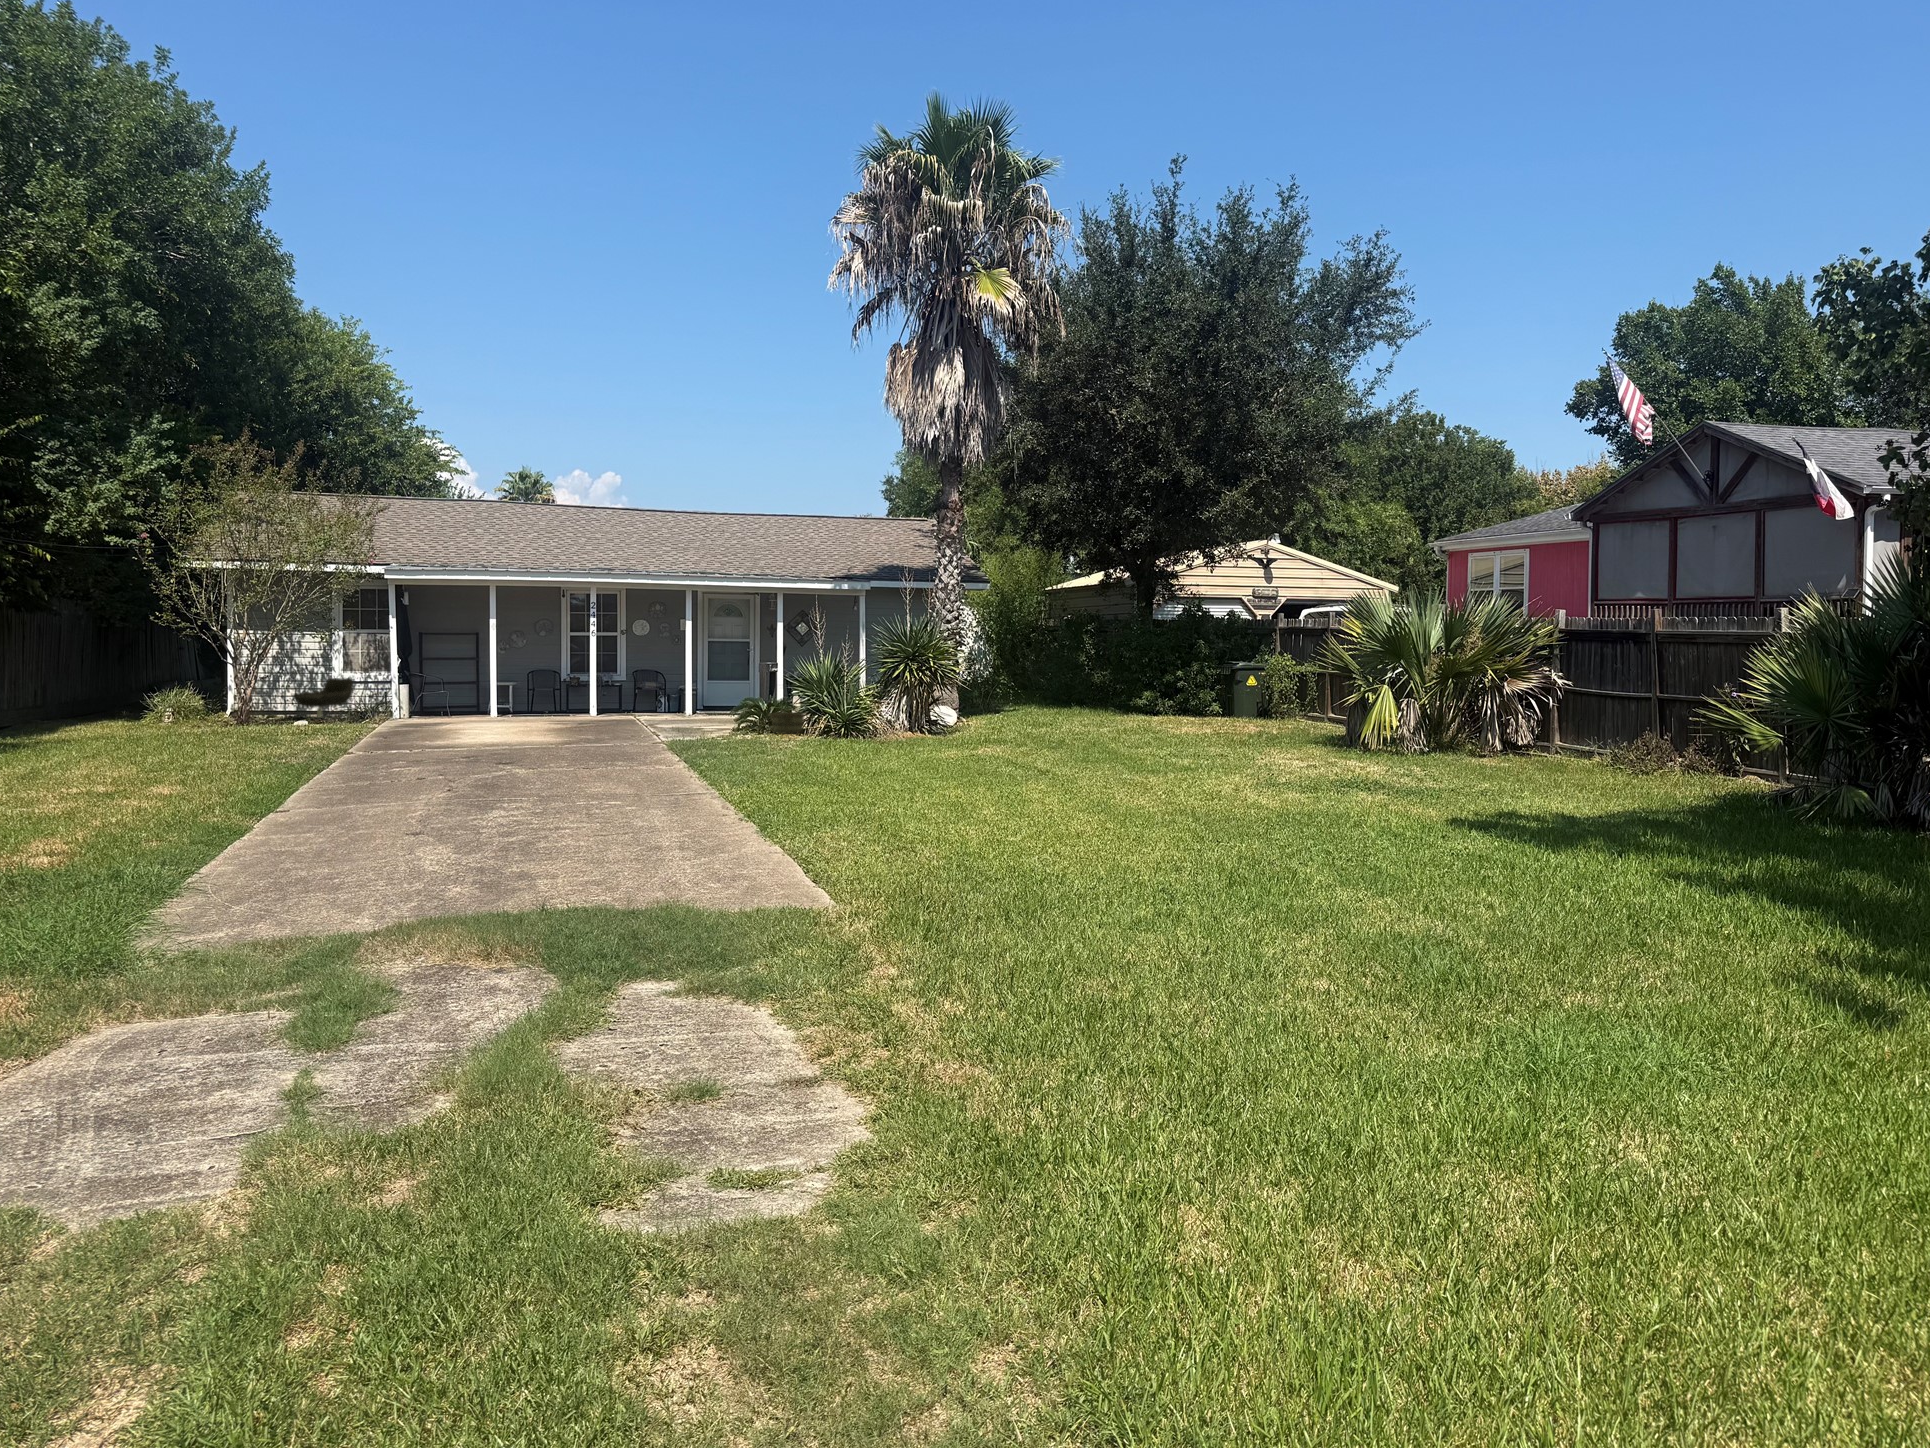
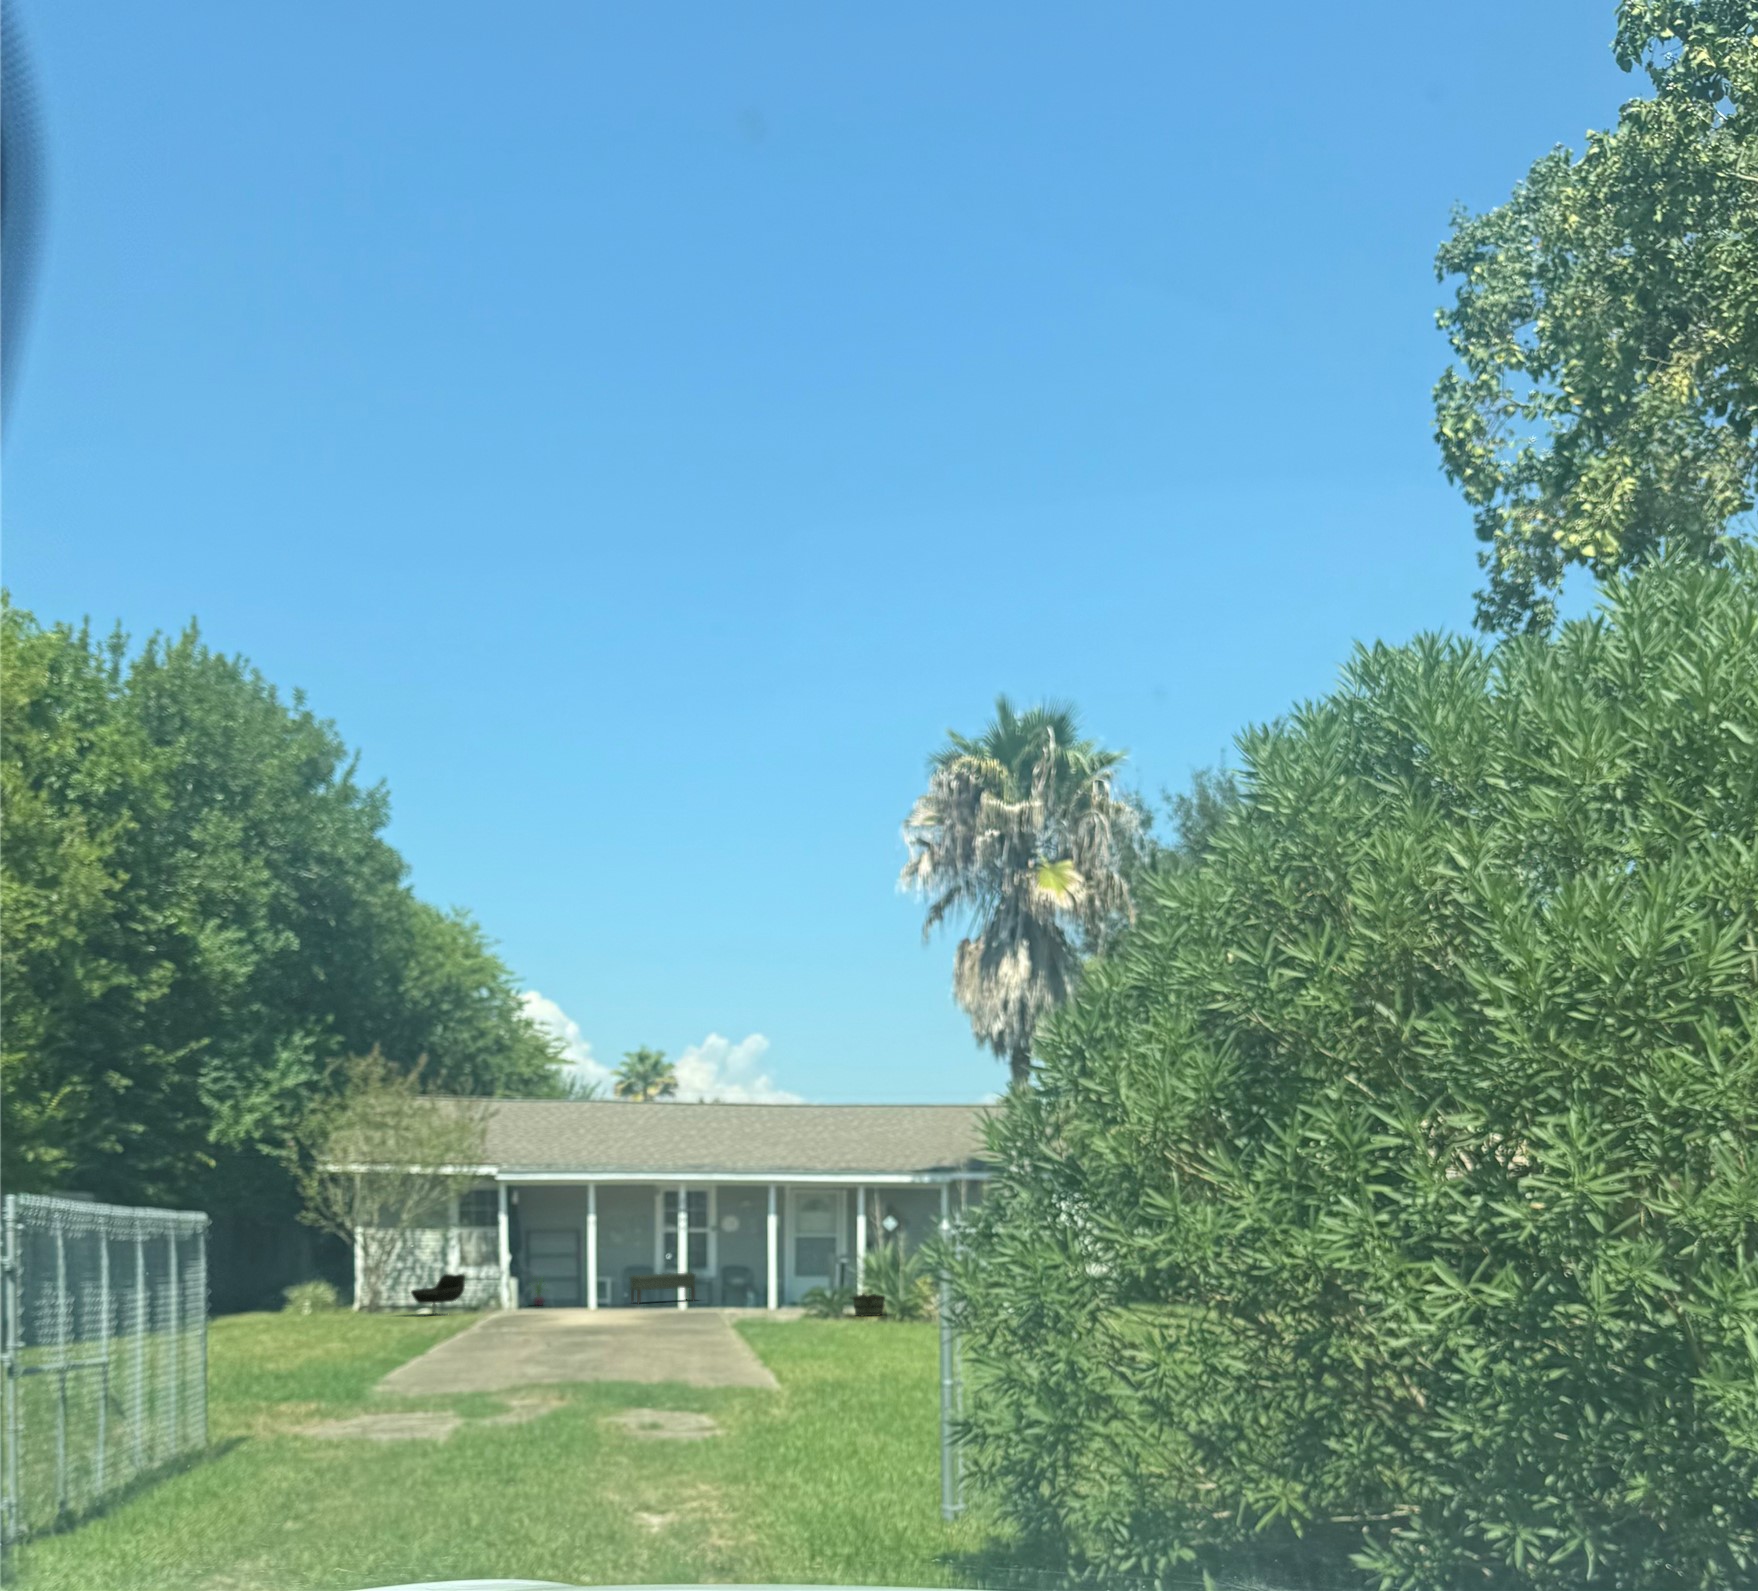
decorative plant: none [418,679,455,709] -> present [534,1279,548,1306]
bench: none [533,680,600,710] -> present [630,1272,695,1303]

